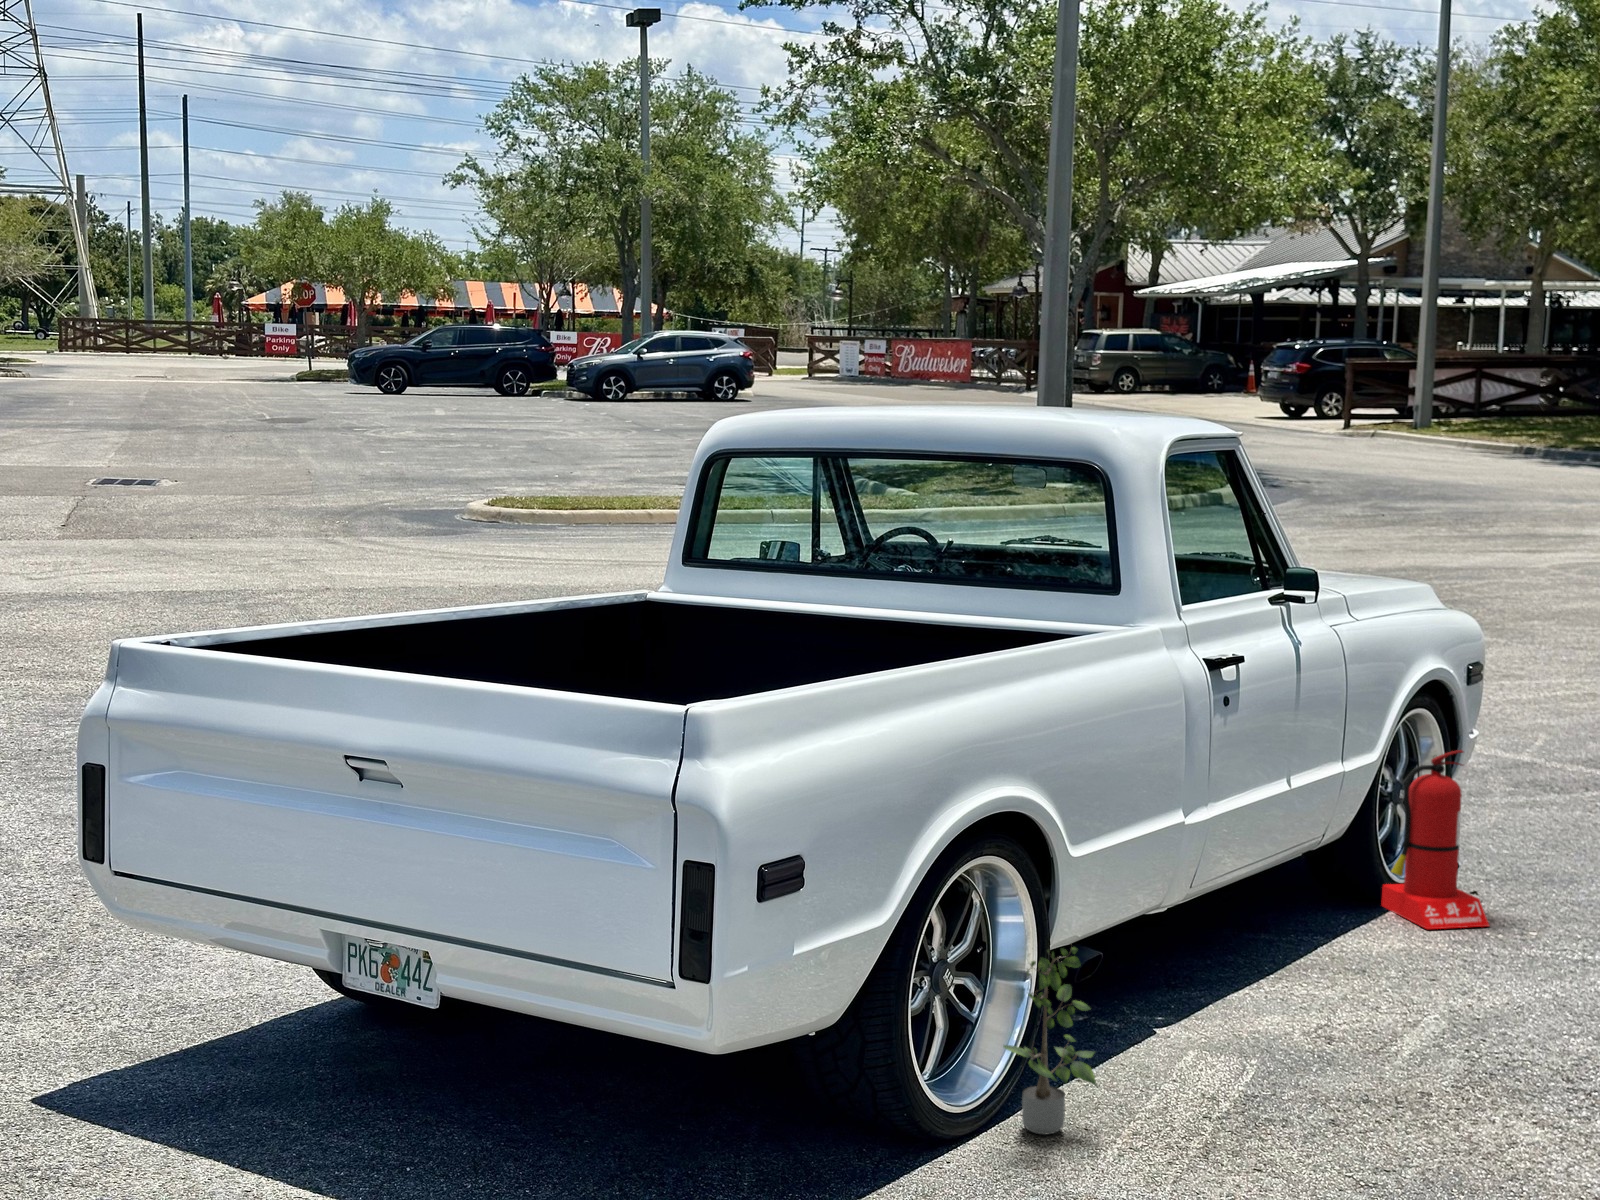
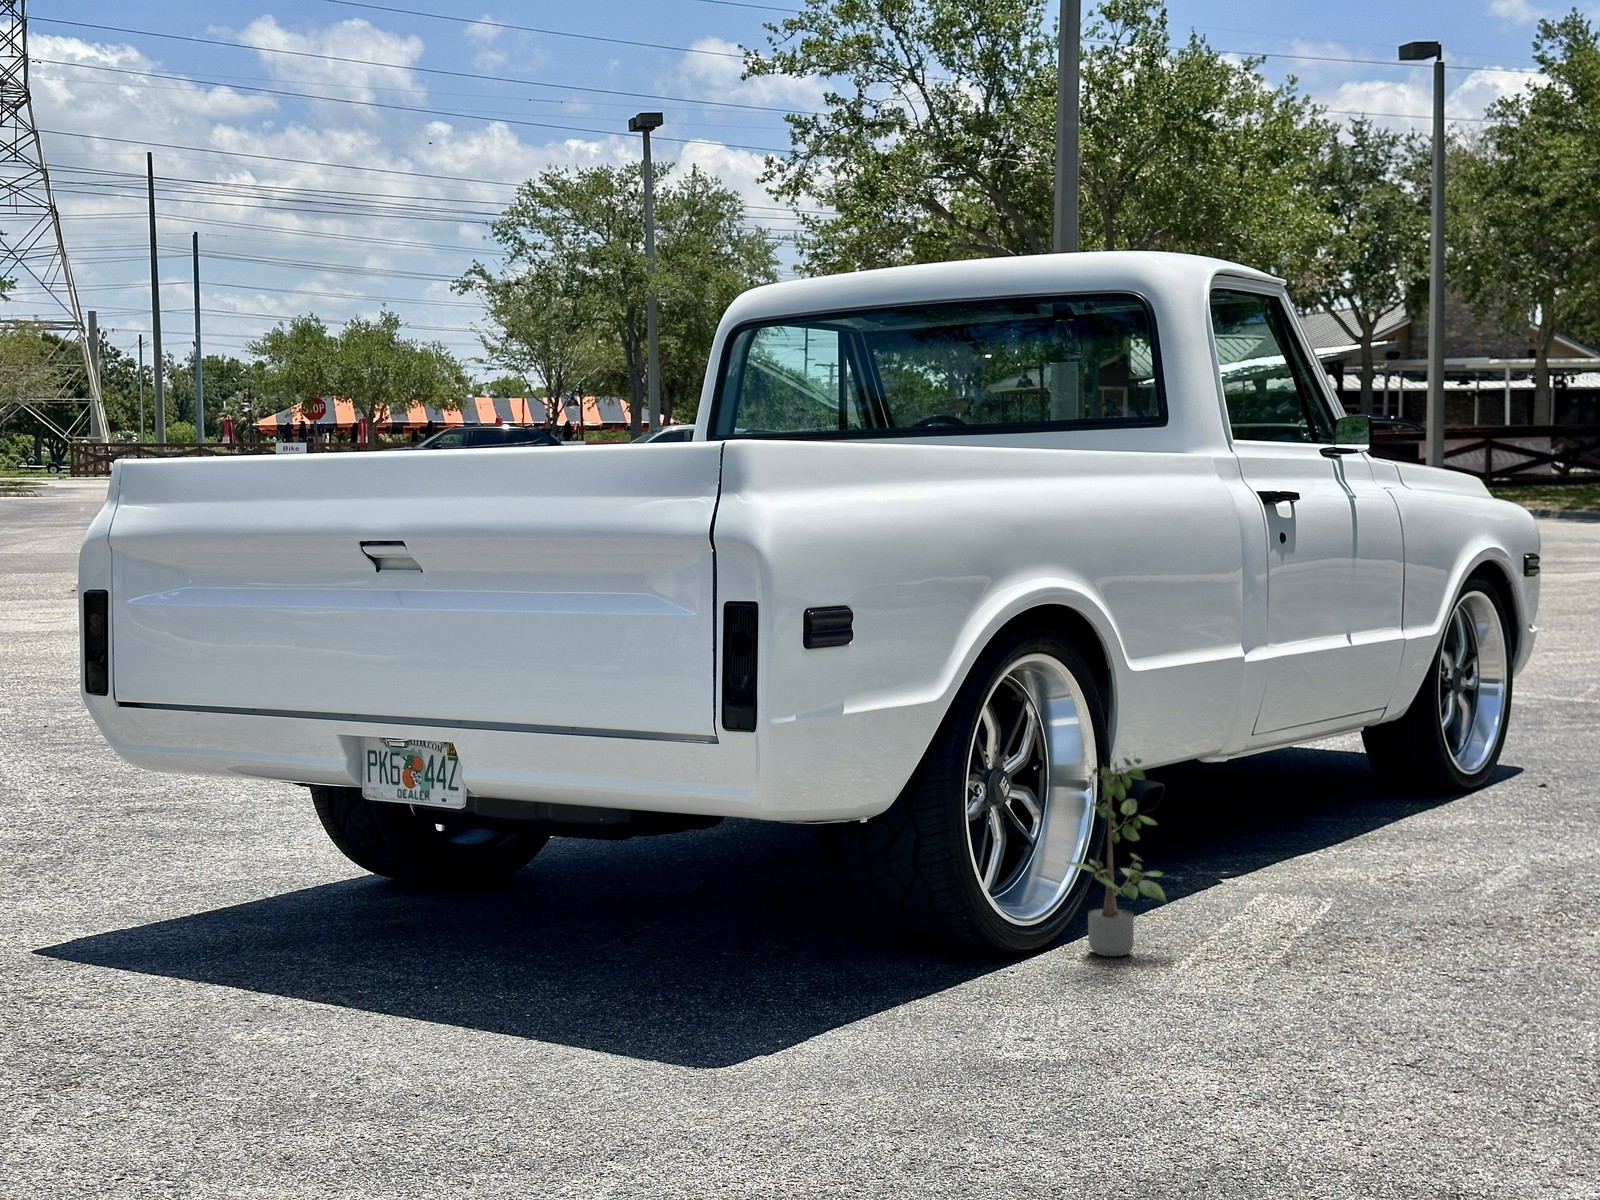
fire extinguisher: present [1382,750,1489,929] -> none [1446,624,1562,807]

